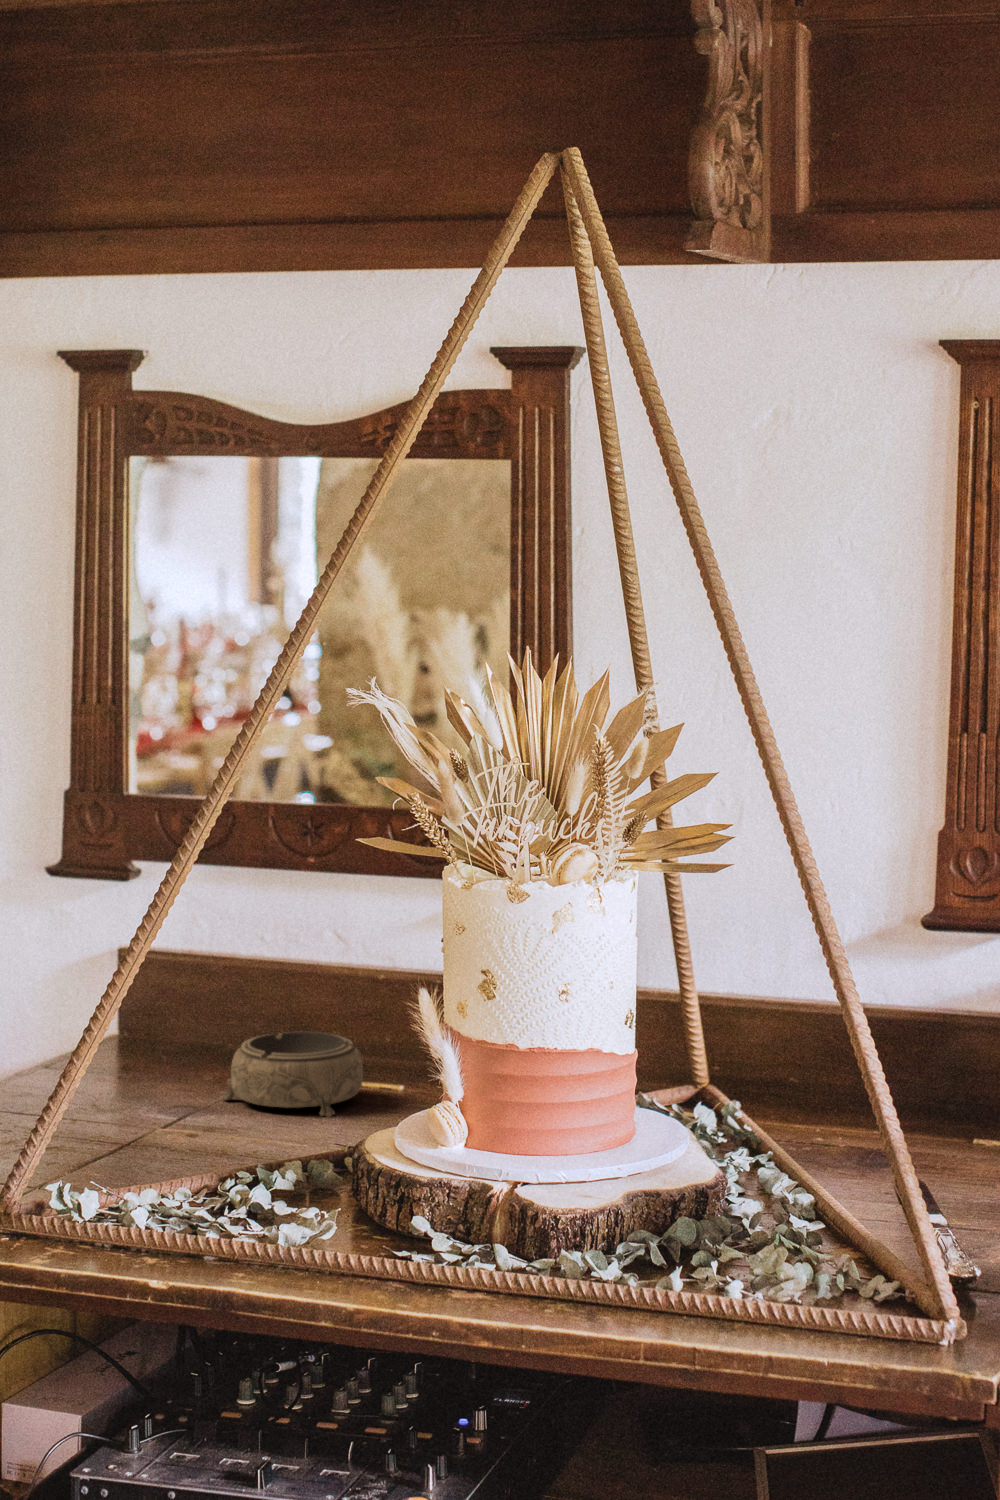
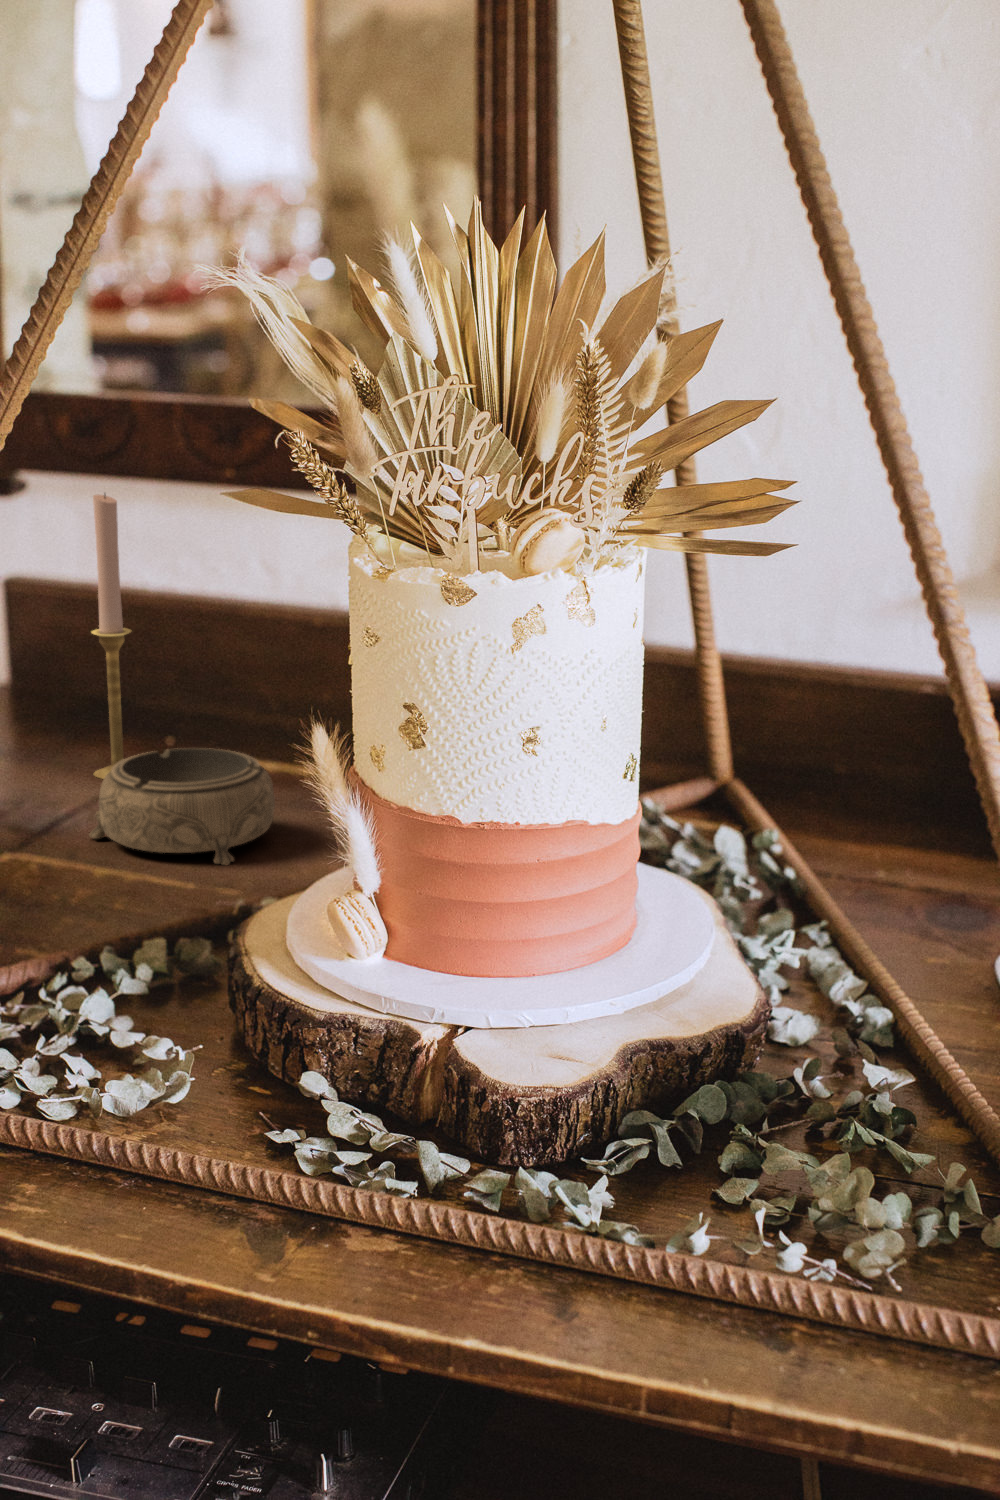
candlestick: none [211,840,250,1064] -> present [91,494,131,779]

